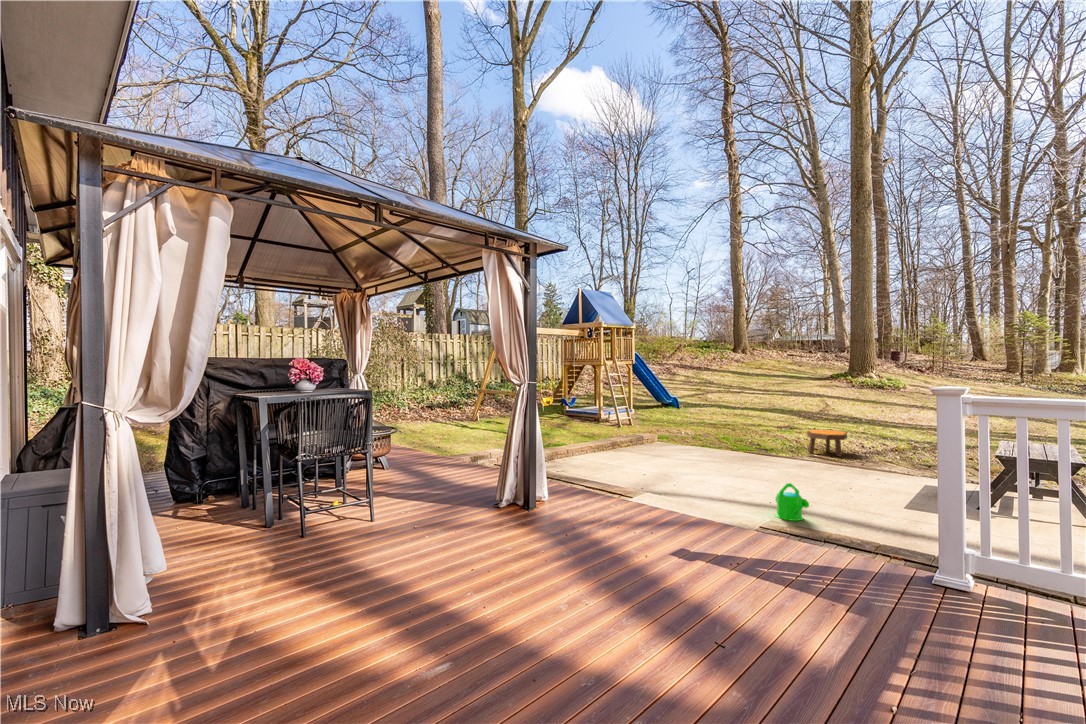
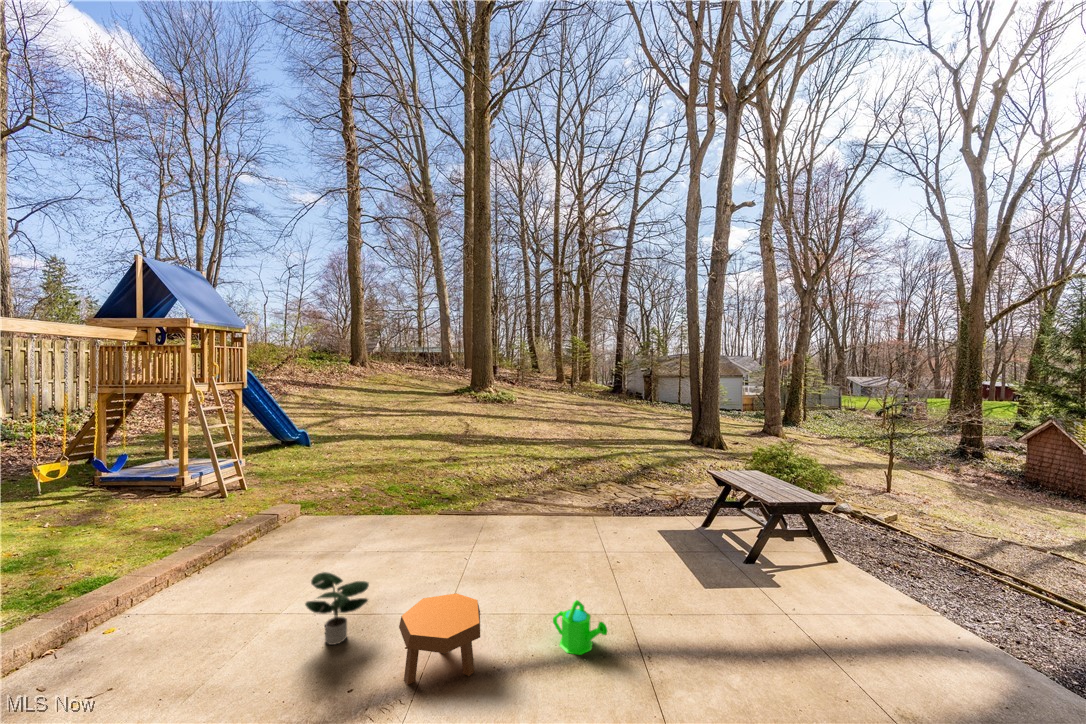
footstool: present [807,430,847,457] -> present [399,593,480,685]
potted plant: none [622,442,659,483] -> present [305,572,369,645]

